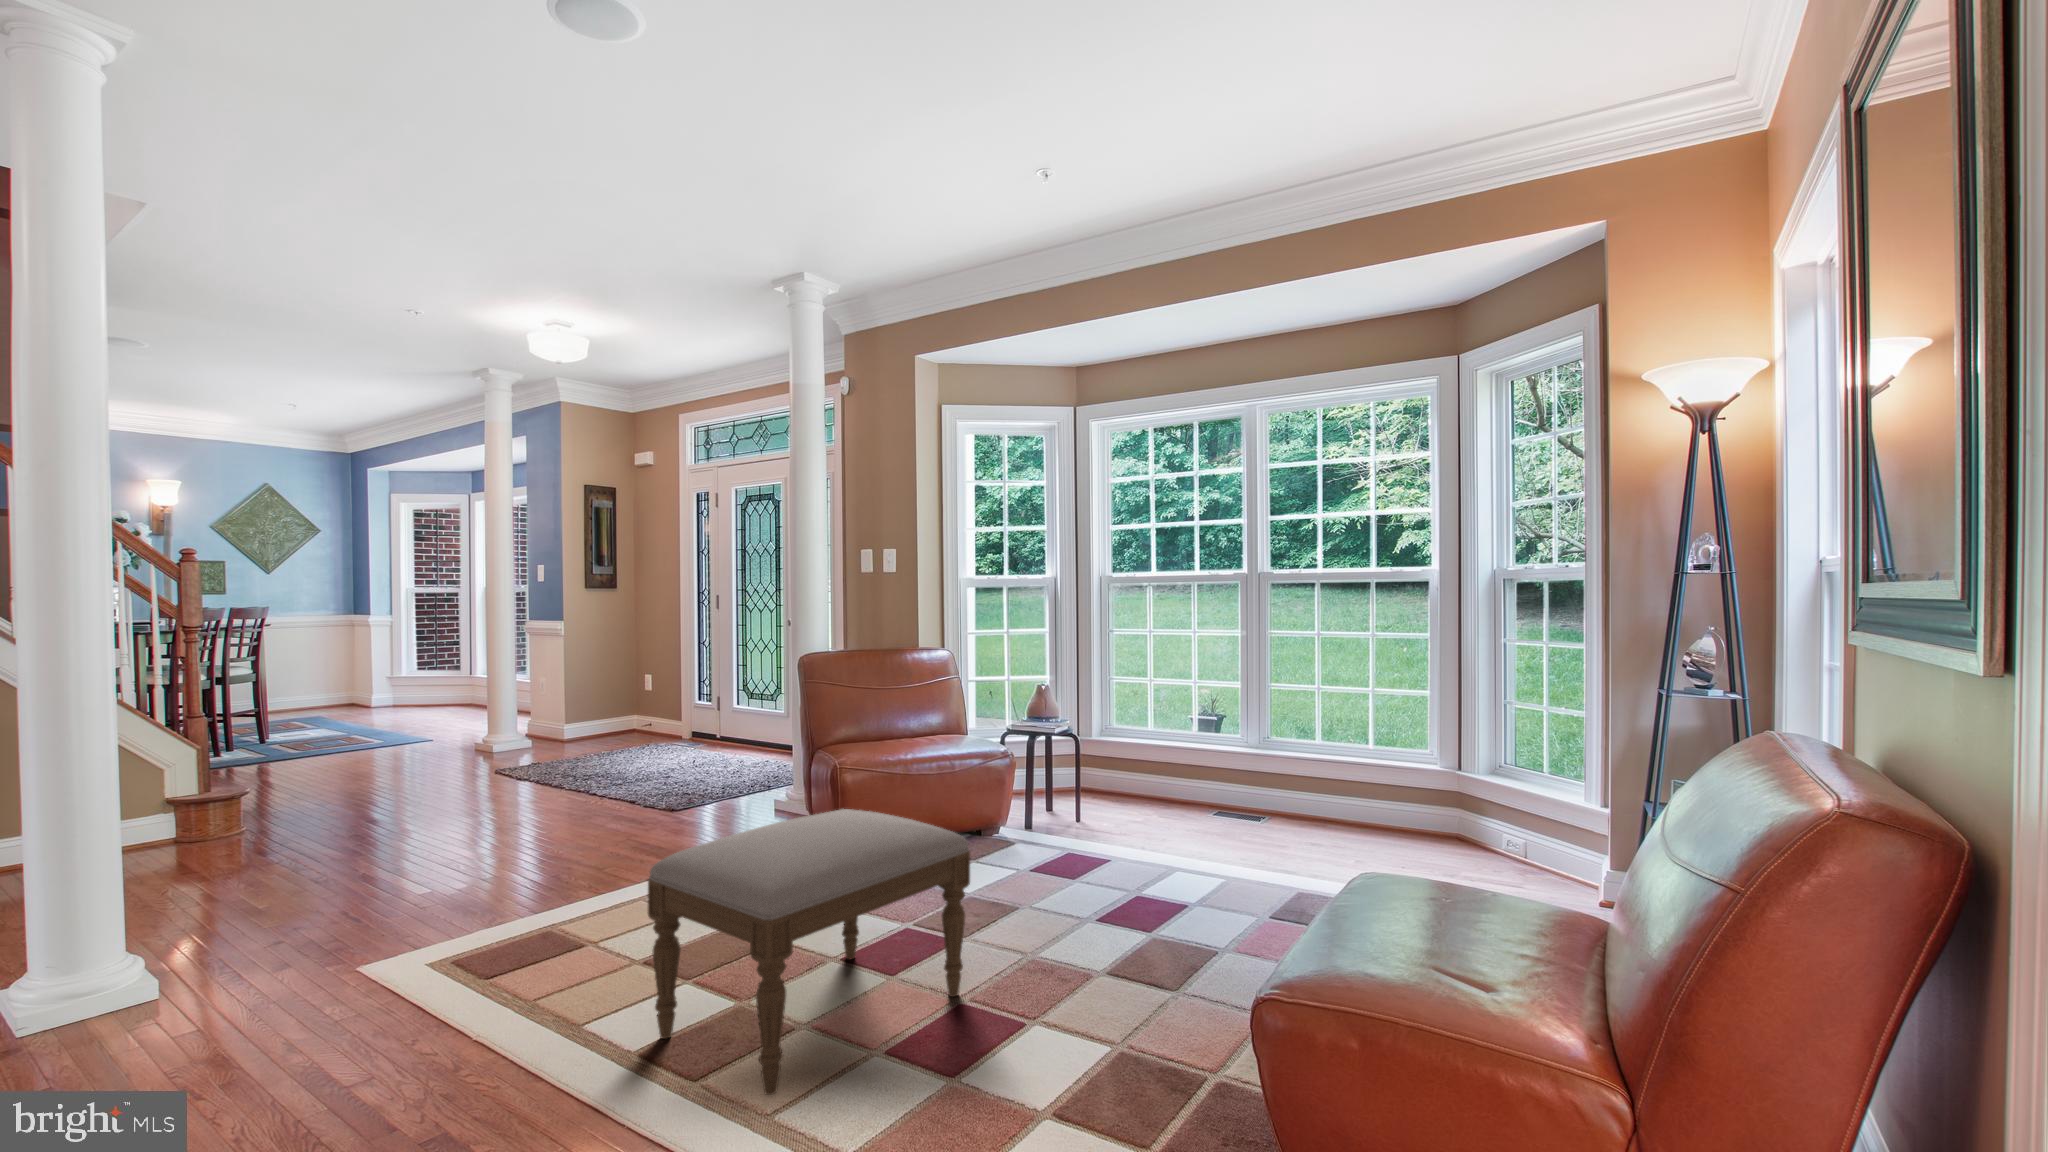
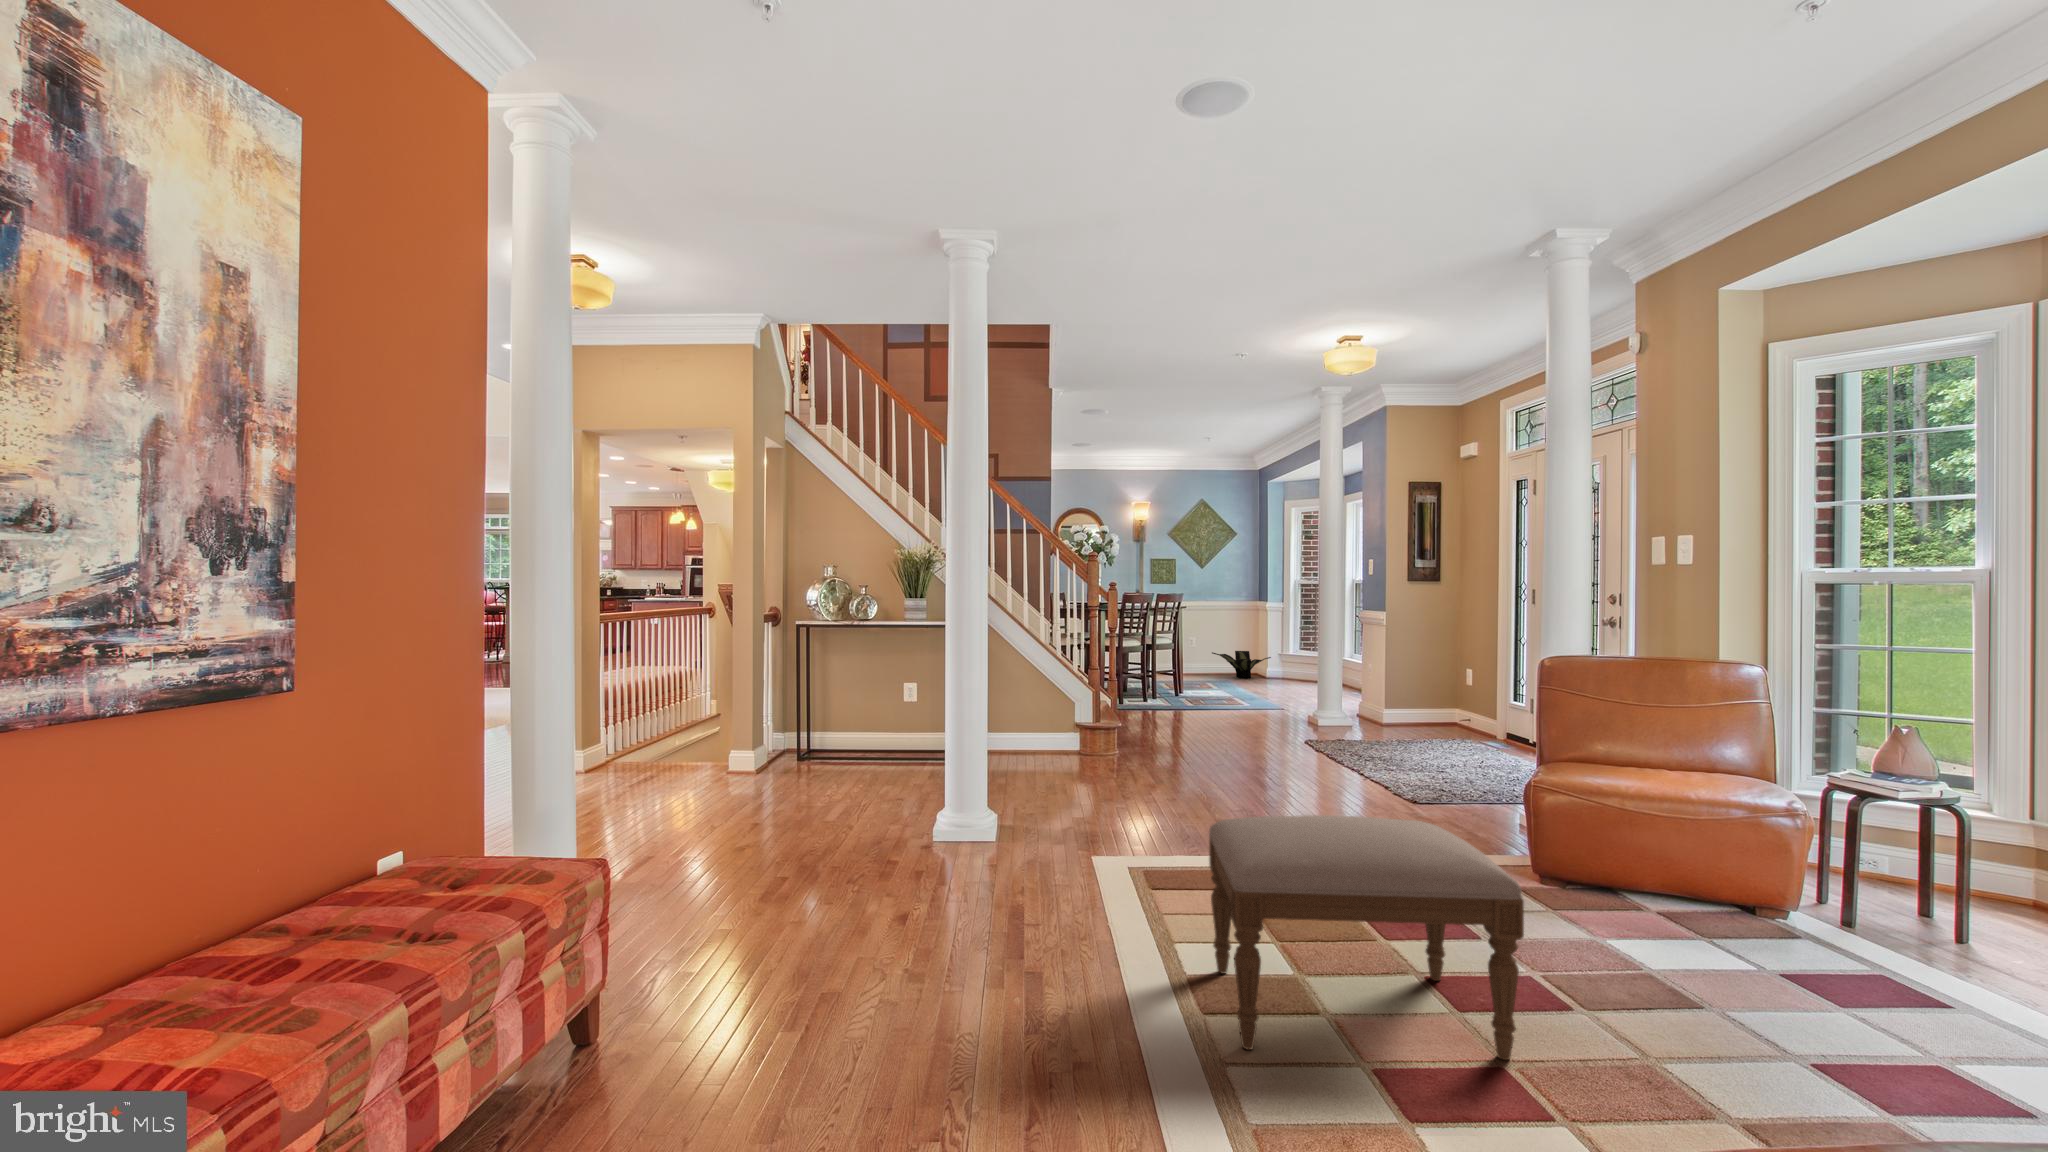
potted plant: none [270,678,367,715] -> present [1212,651,1271,678]

